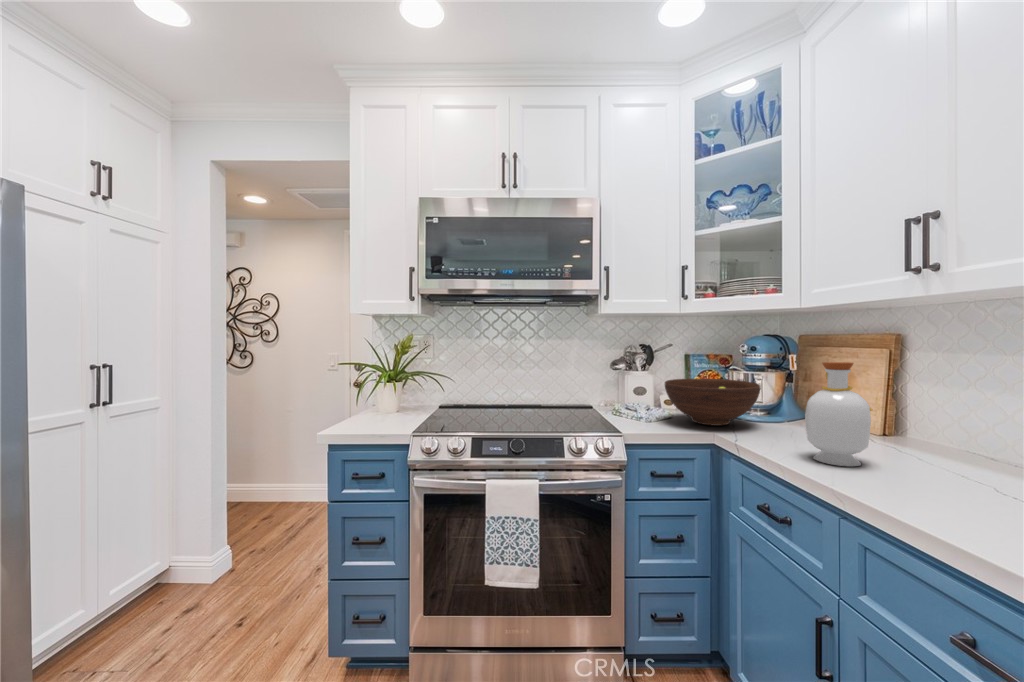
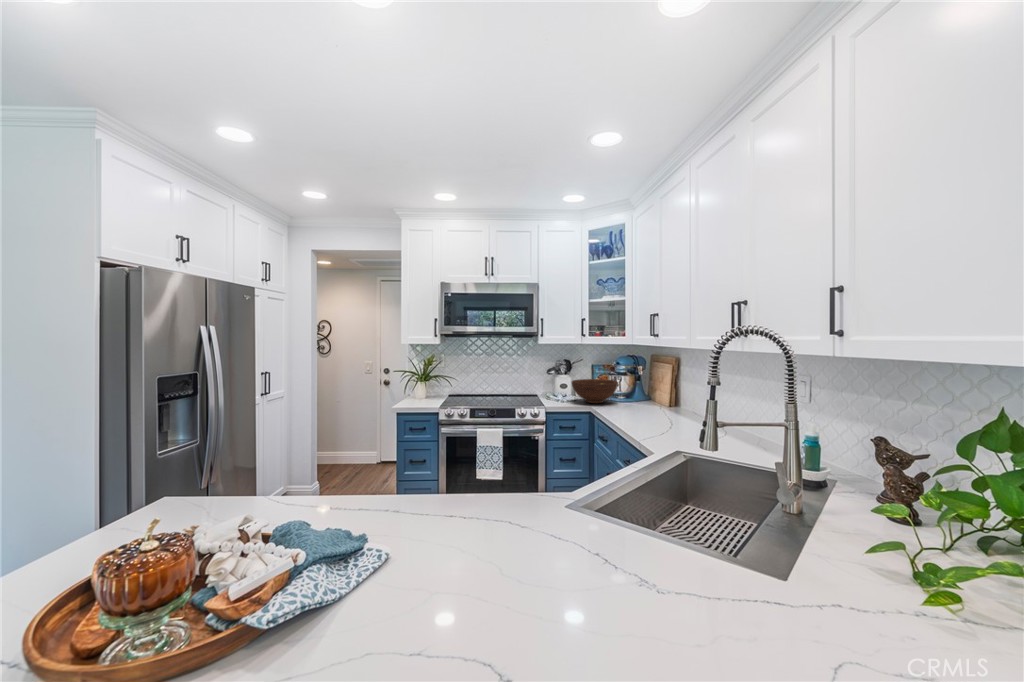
bottle: present [805,362,873,466] -> none [620,372,646,417]

